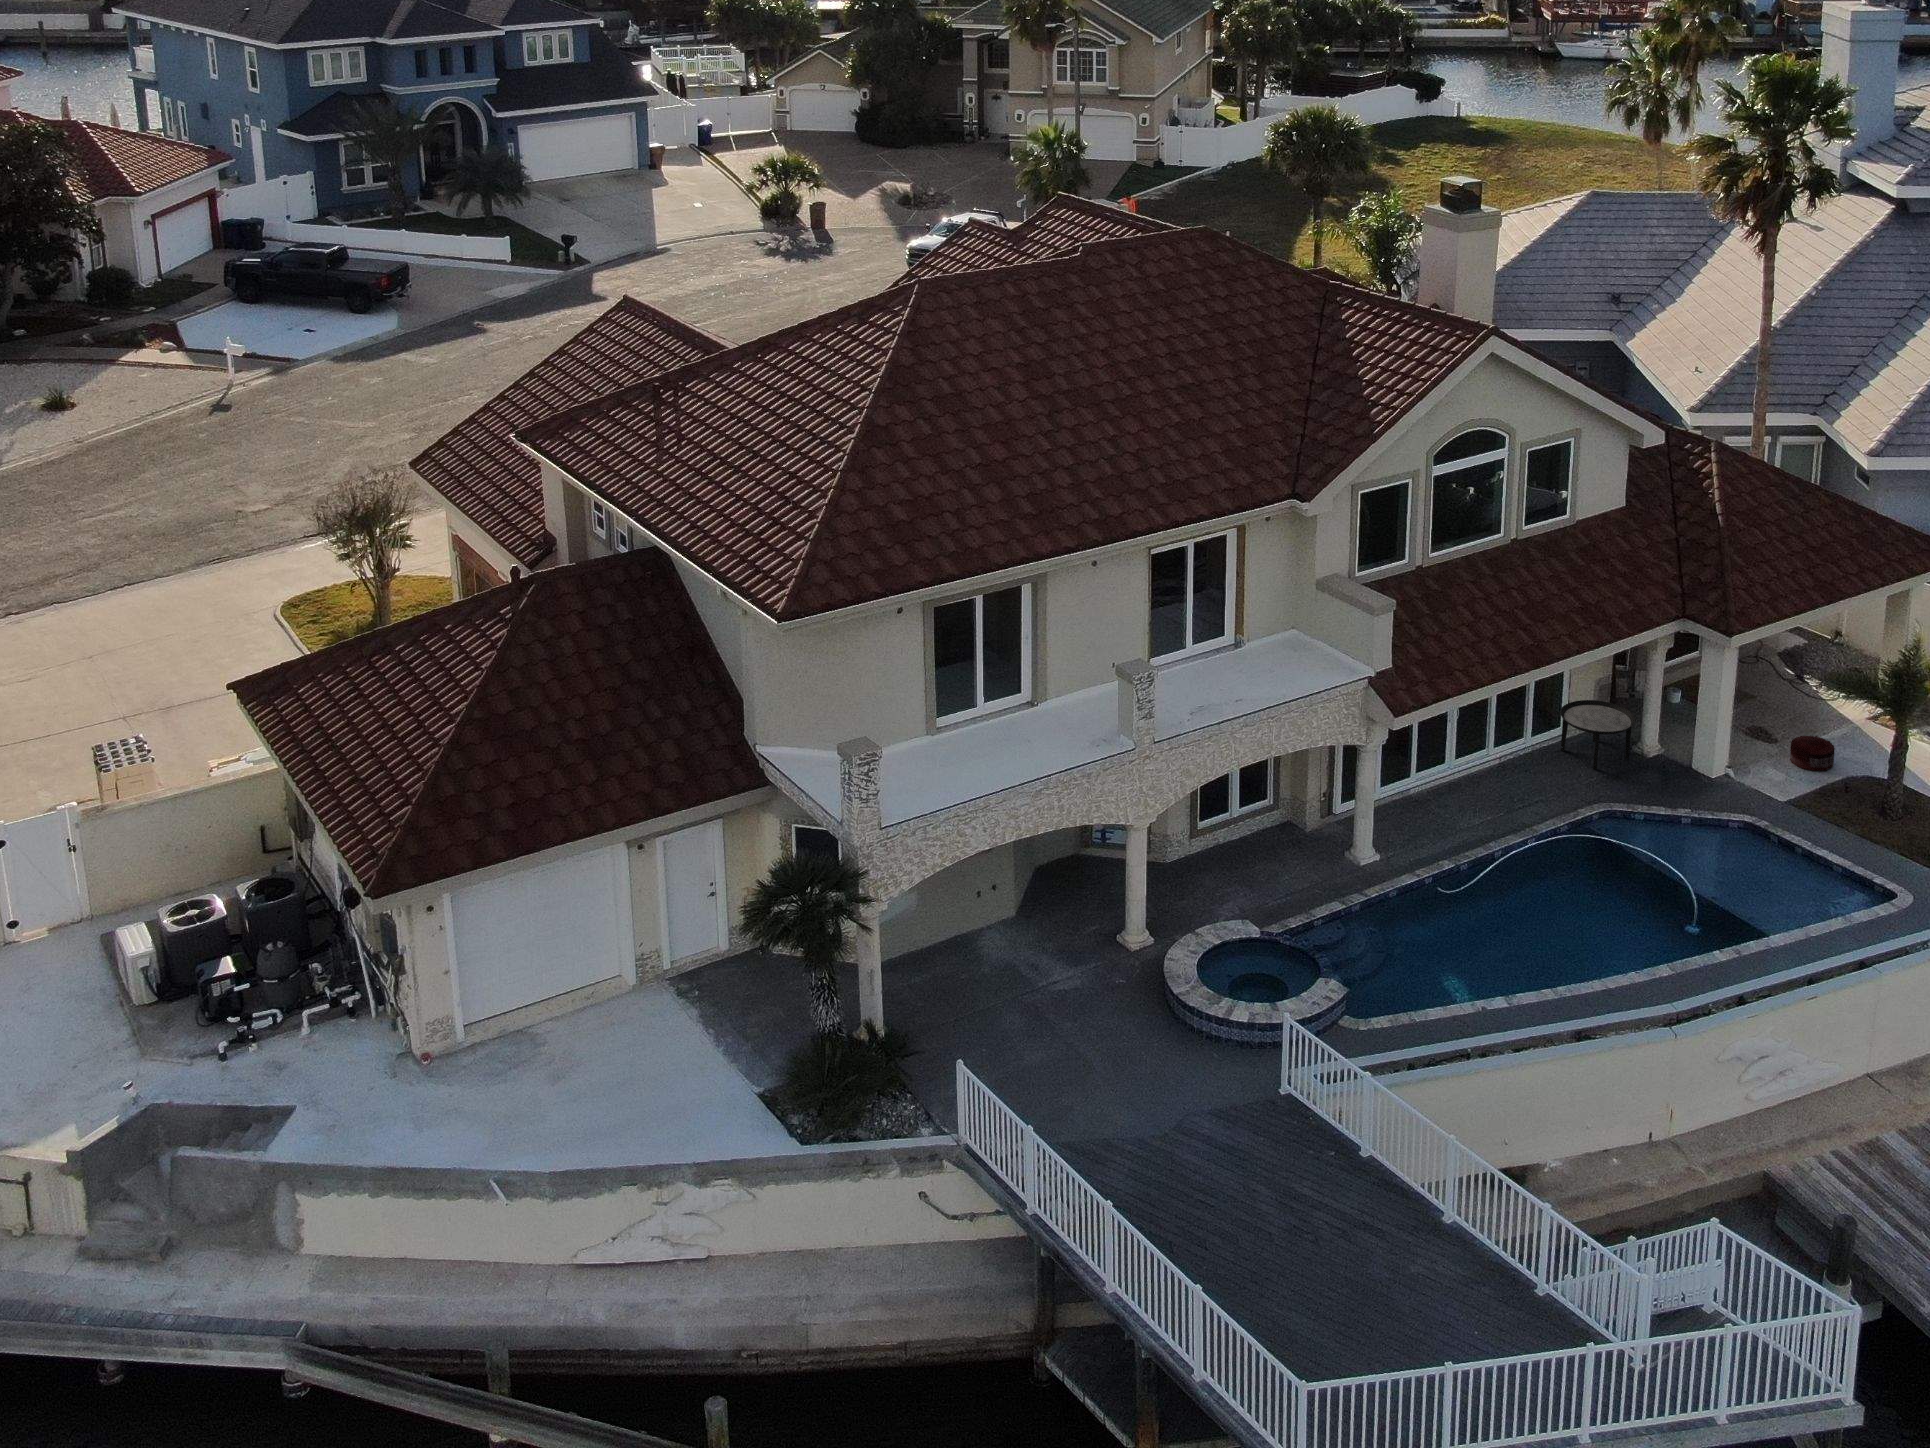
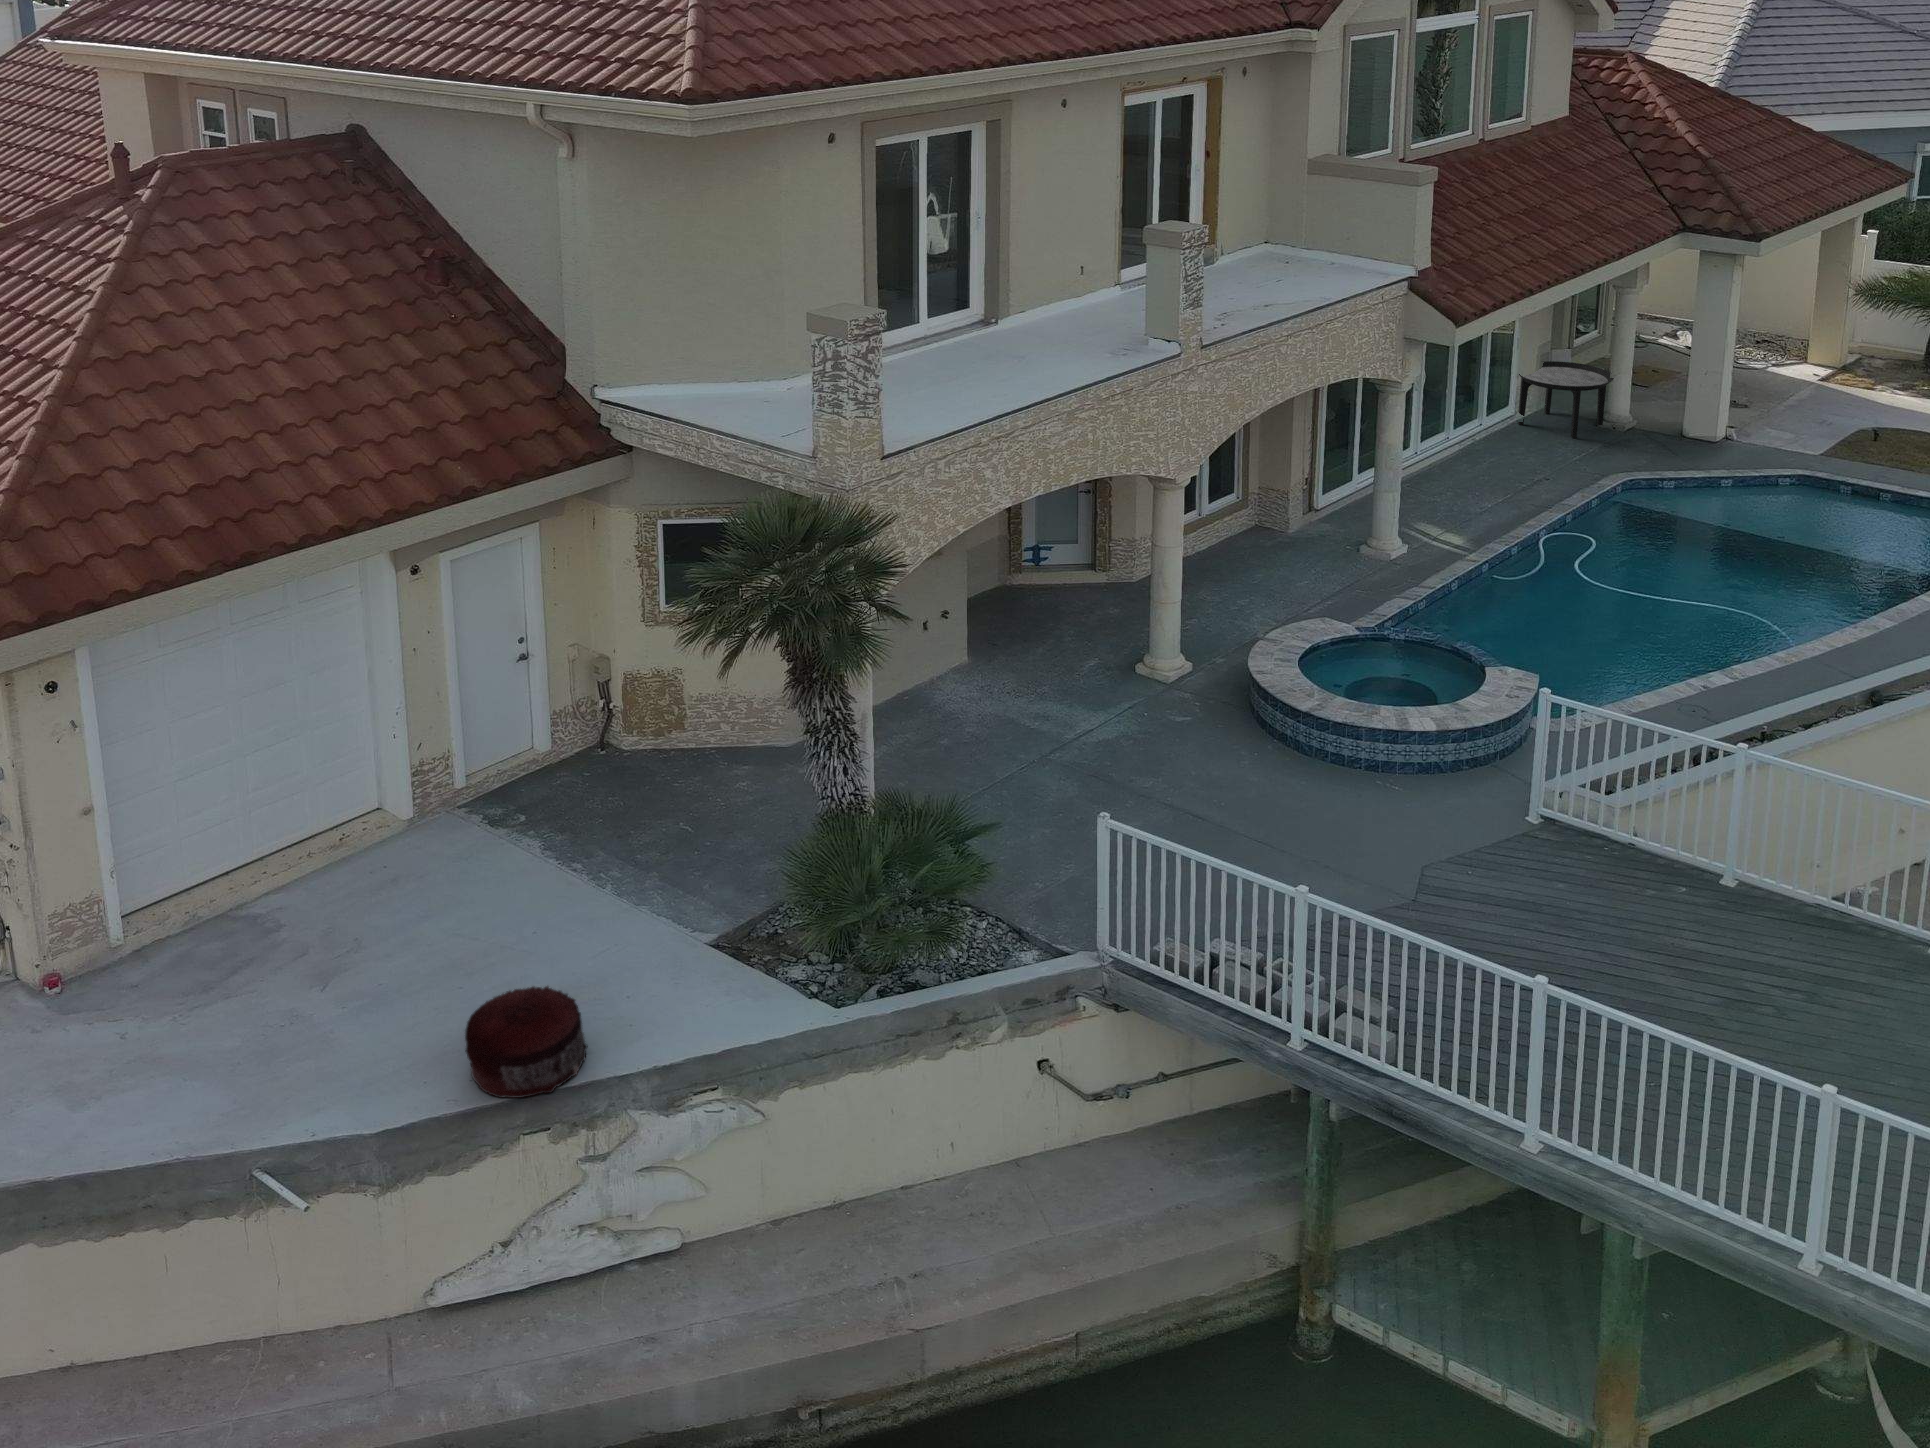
pouf: present [1790,736,1835,771] -> present [465,986,587,1098]

